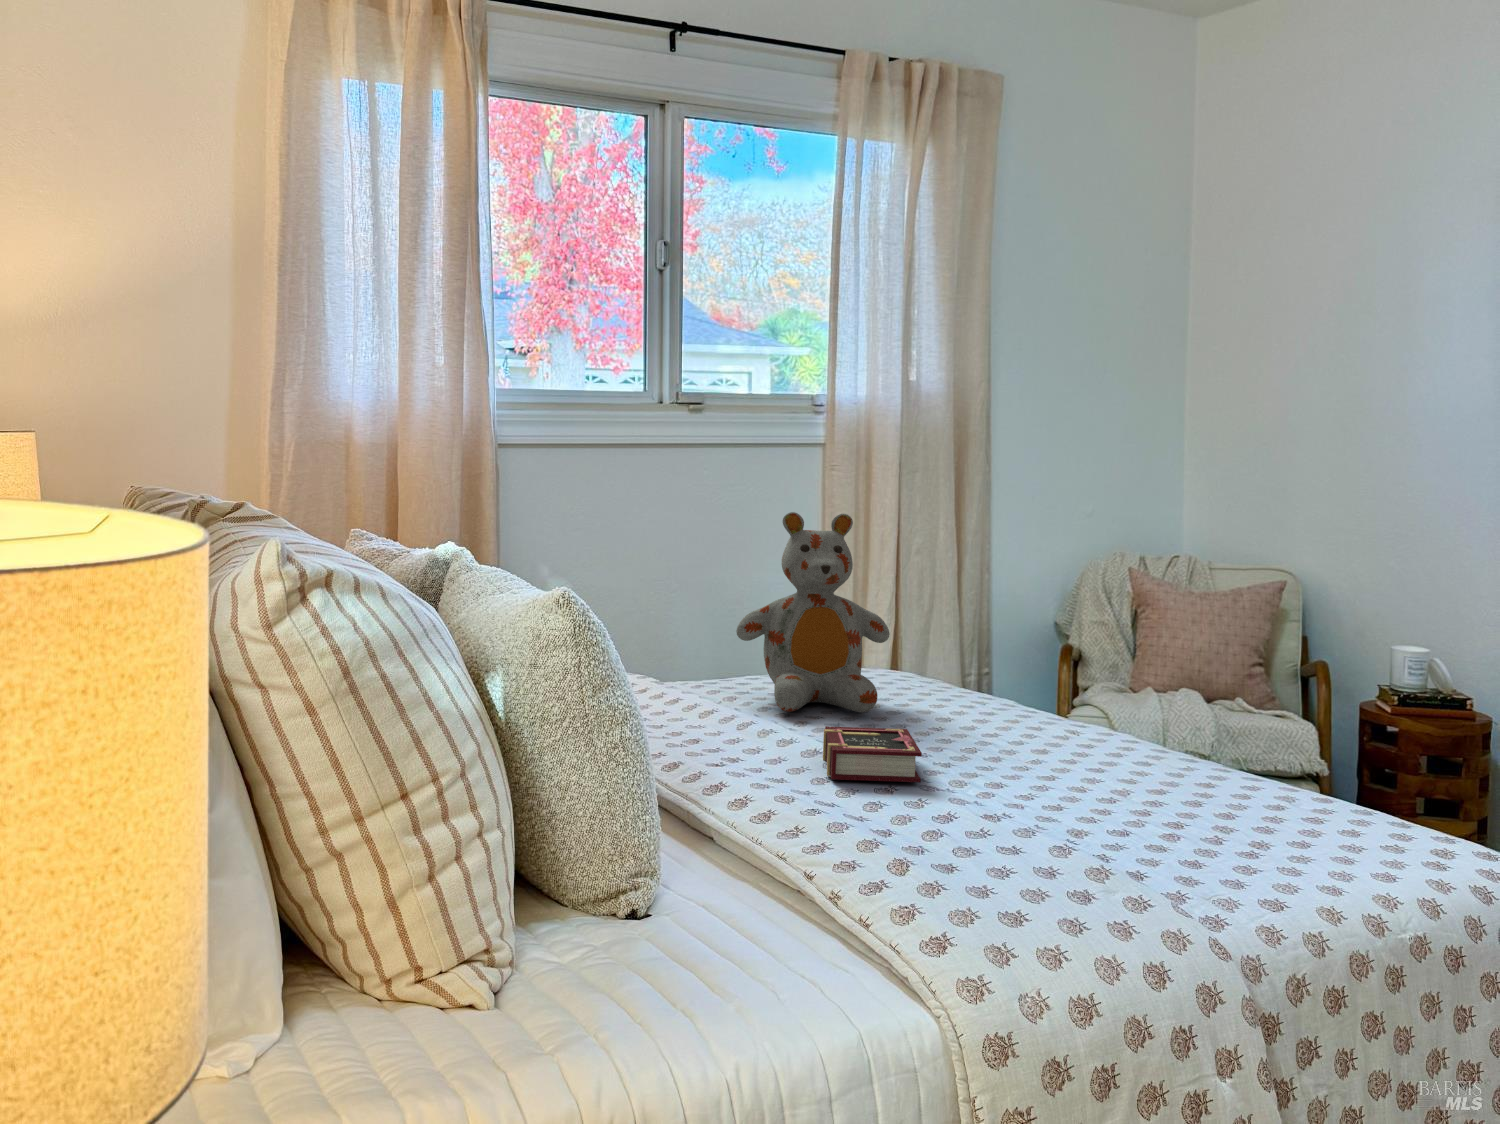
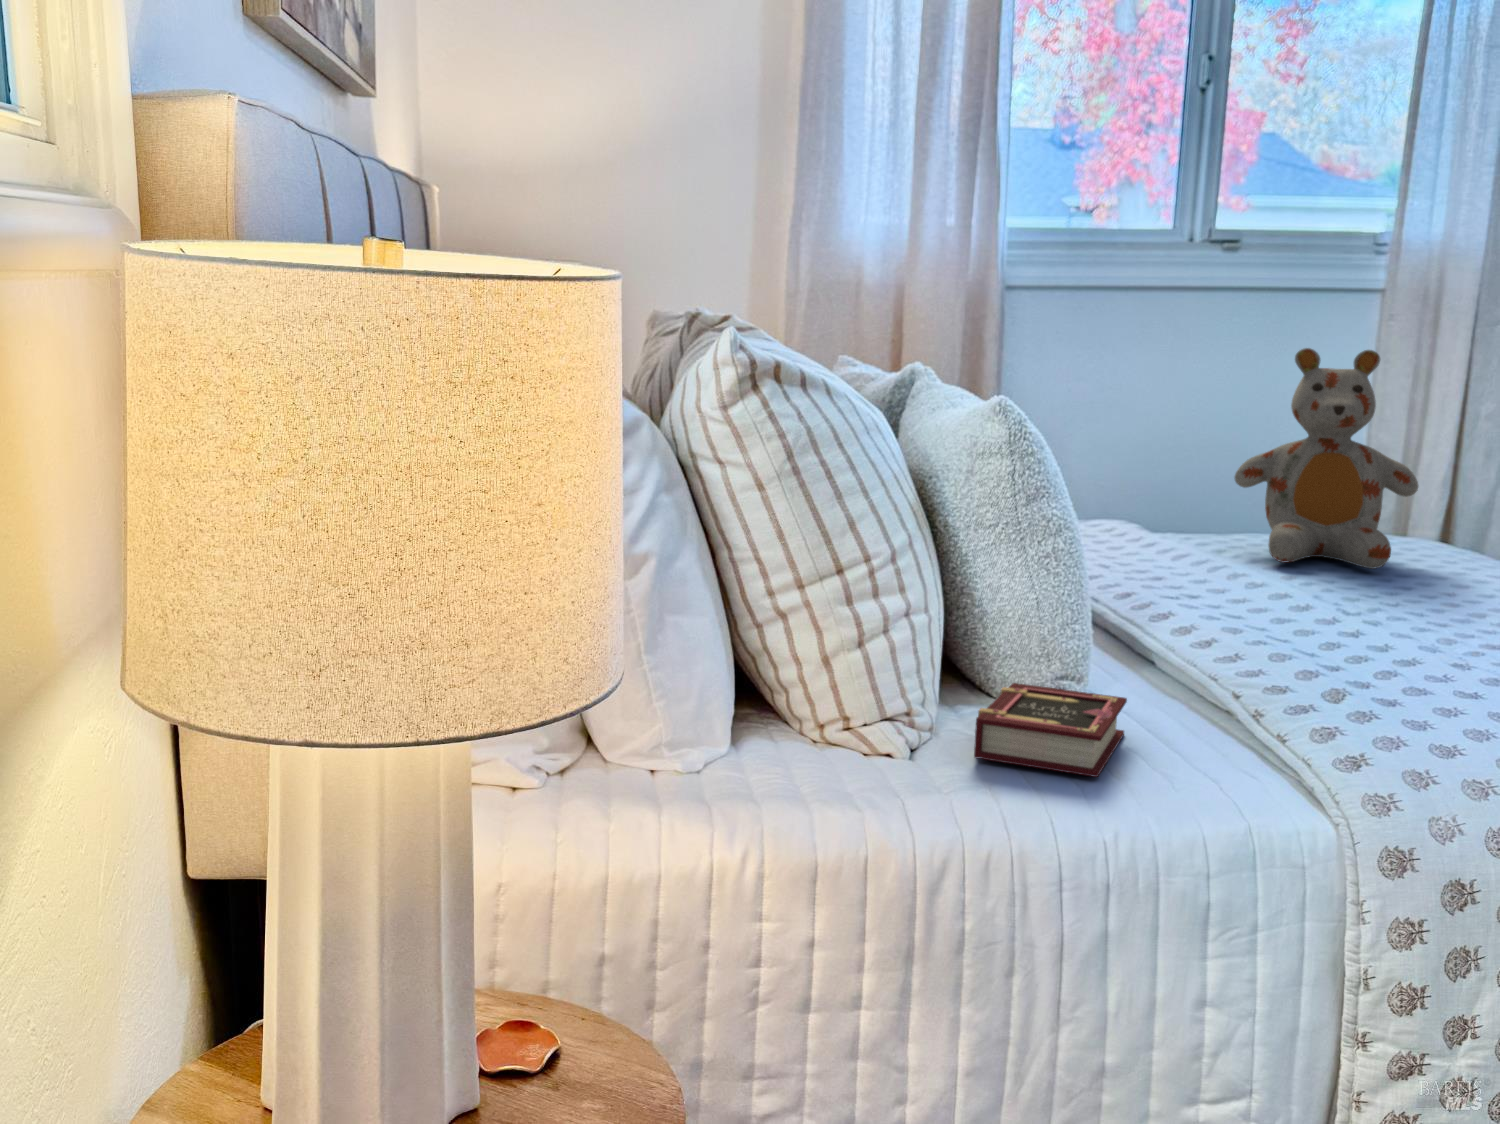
book: present [823,726,922,782] -> present [974,683,1127,777]

